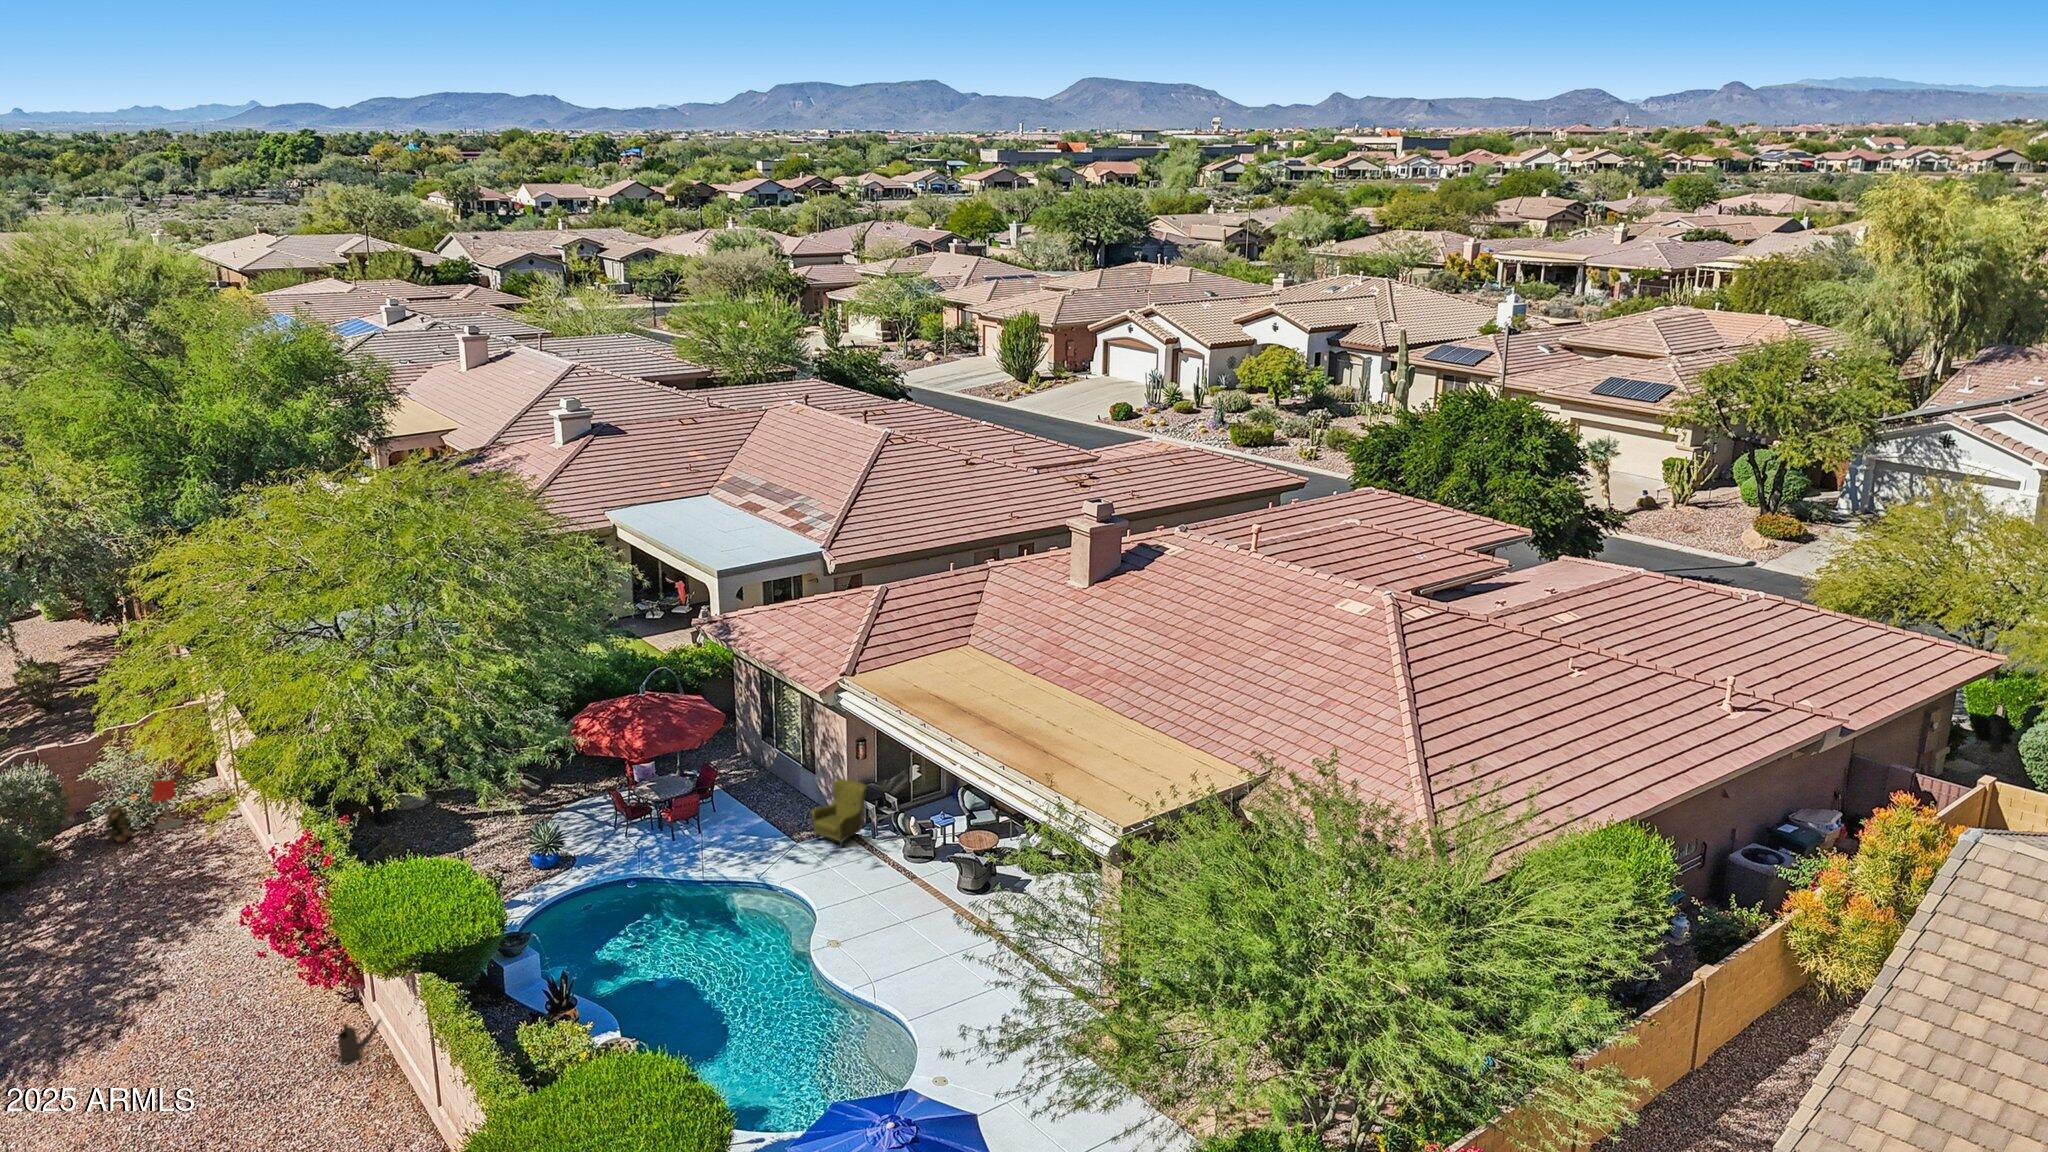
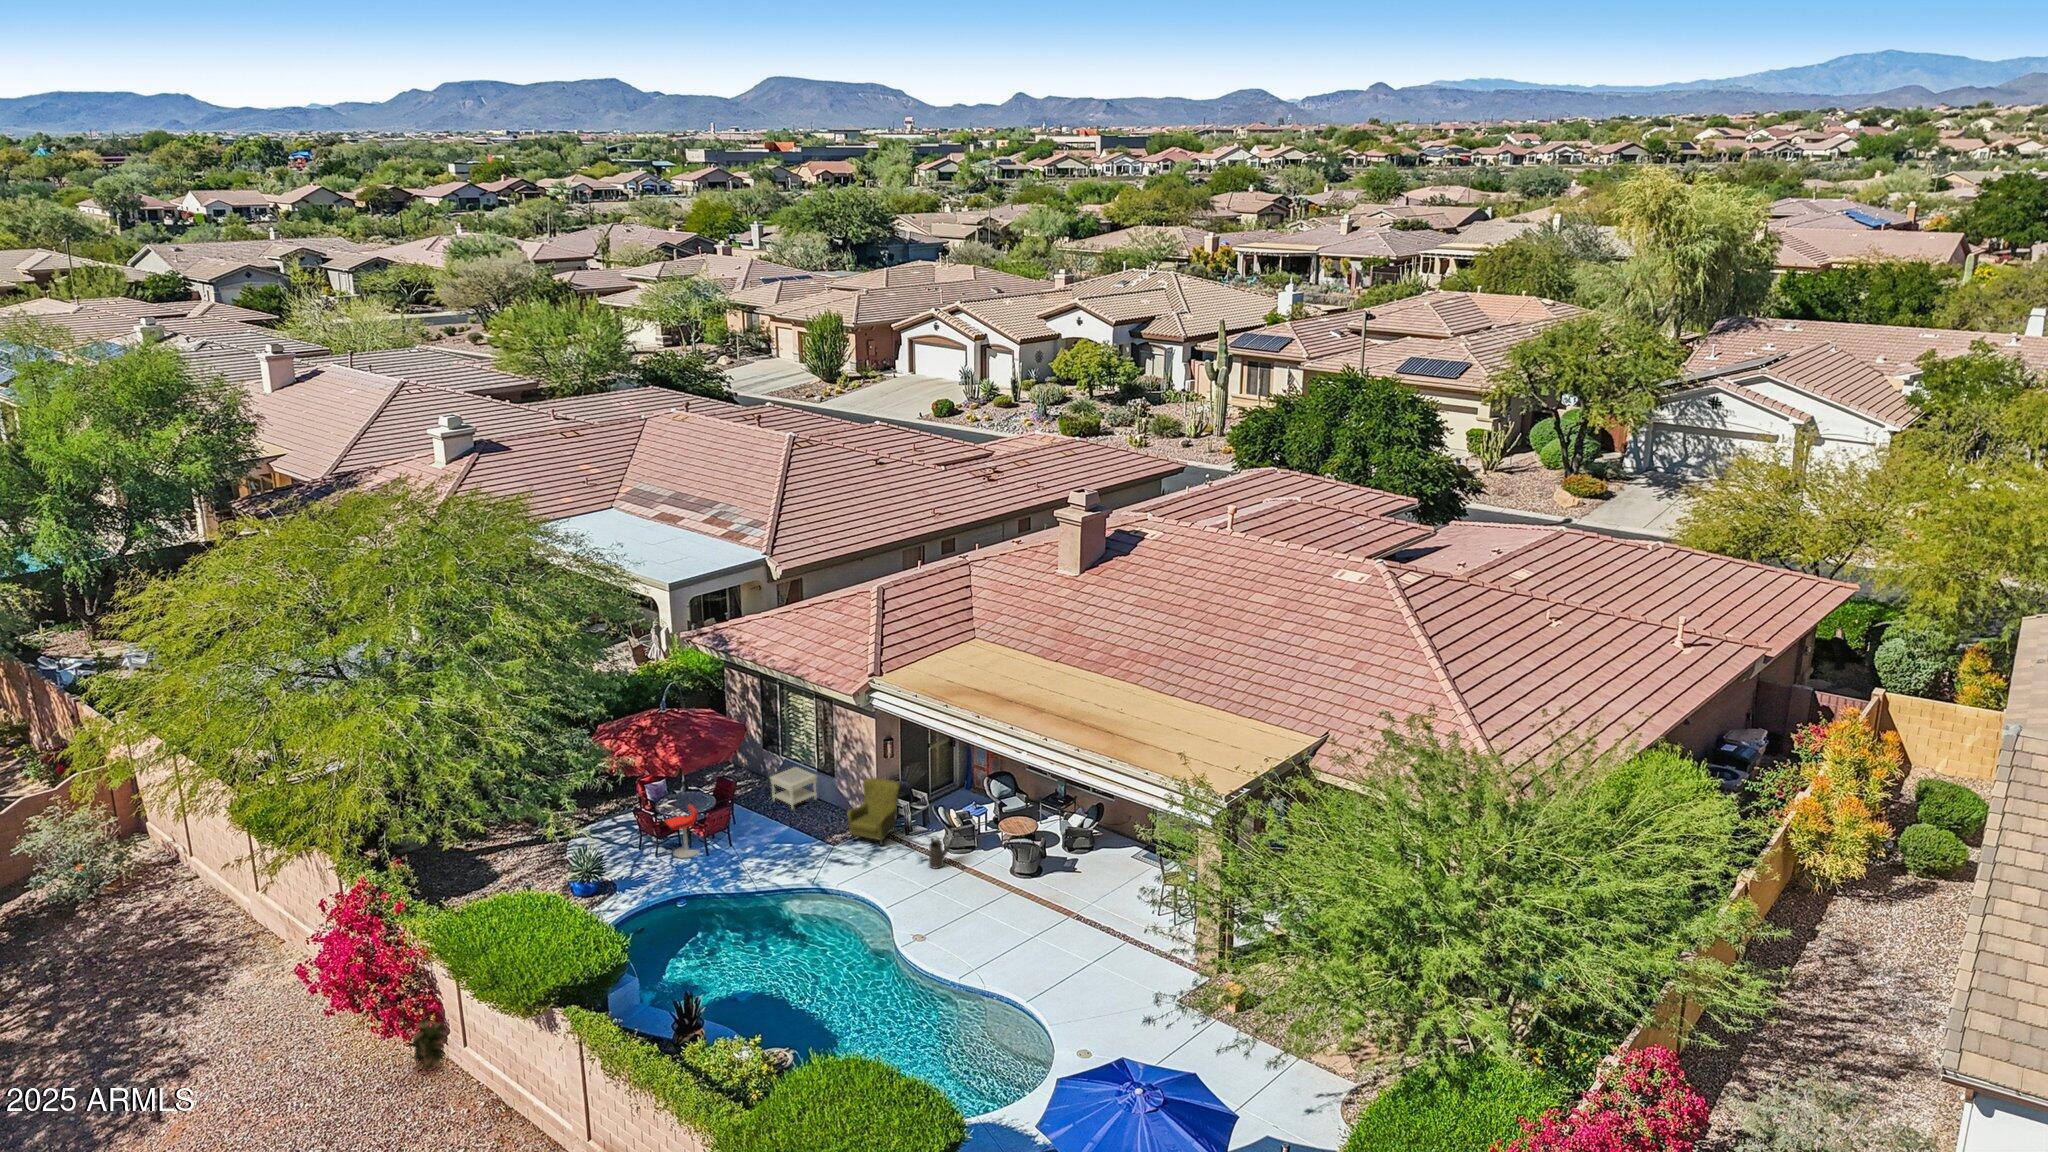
side table: none [759,762,805,804] -> present [770,767,817,809]
stool: present [150,779,183,830] -> present [665,804,699,858]
decorative plant: present [106,806,134,842] -> present [412,1019,446,1071]
watering can: present [337,1020,381,1064] -> present [928,835,955,868]

